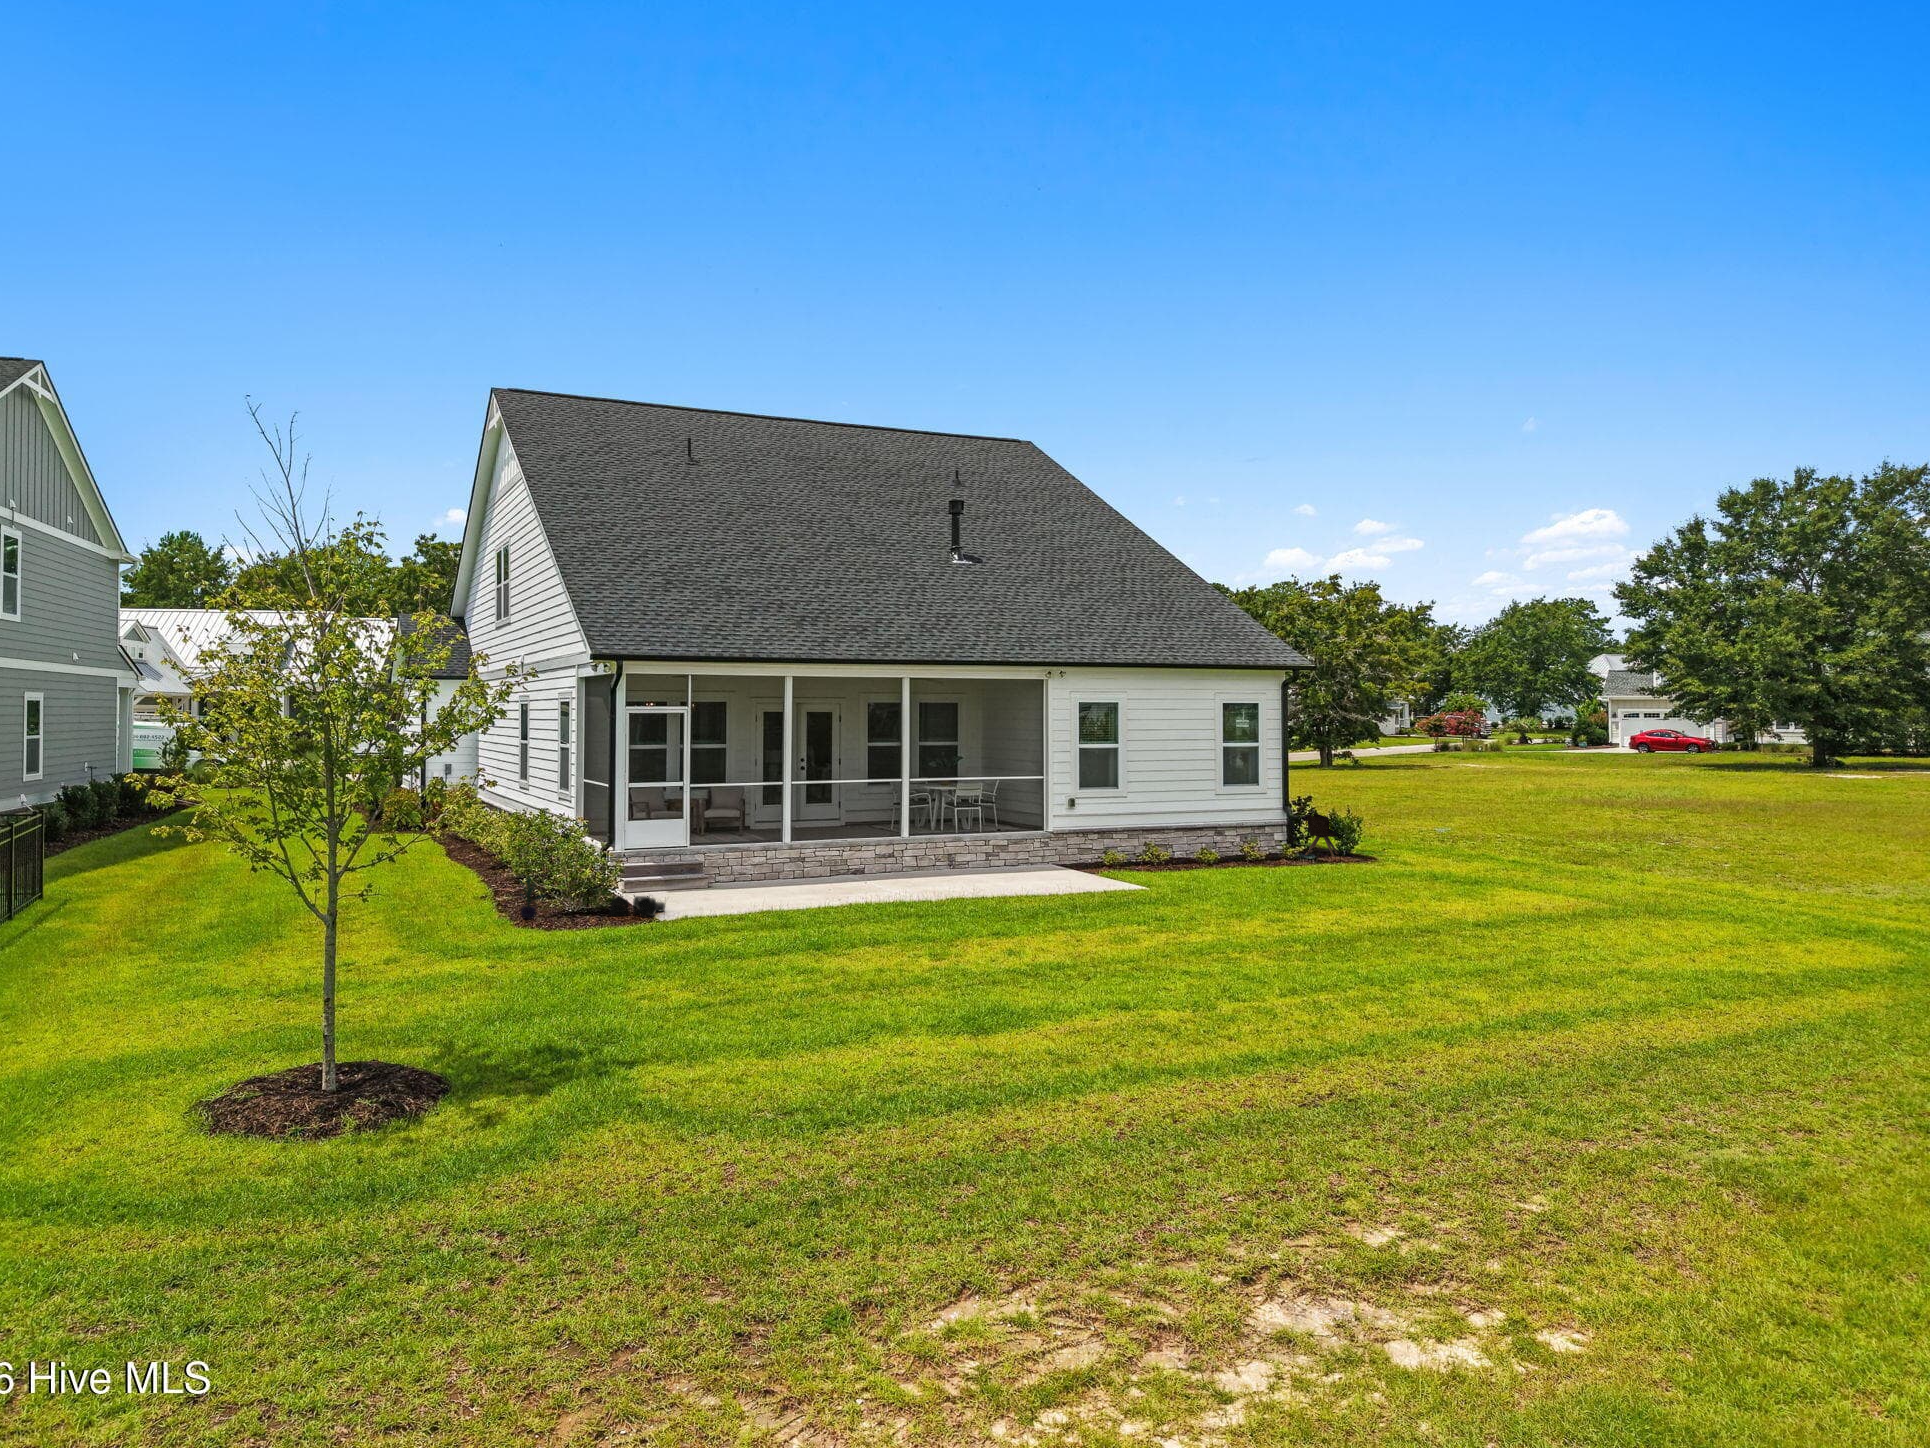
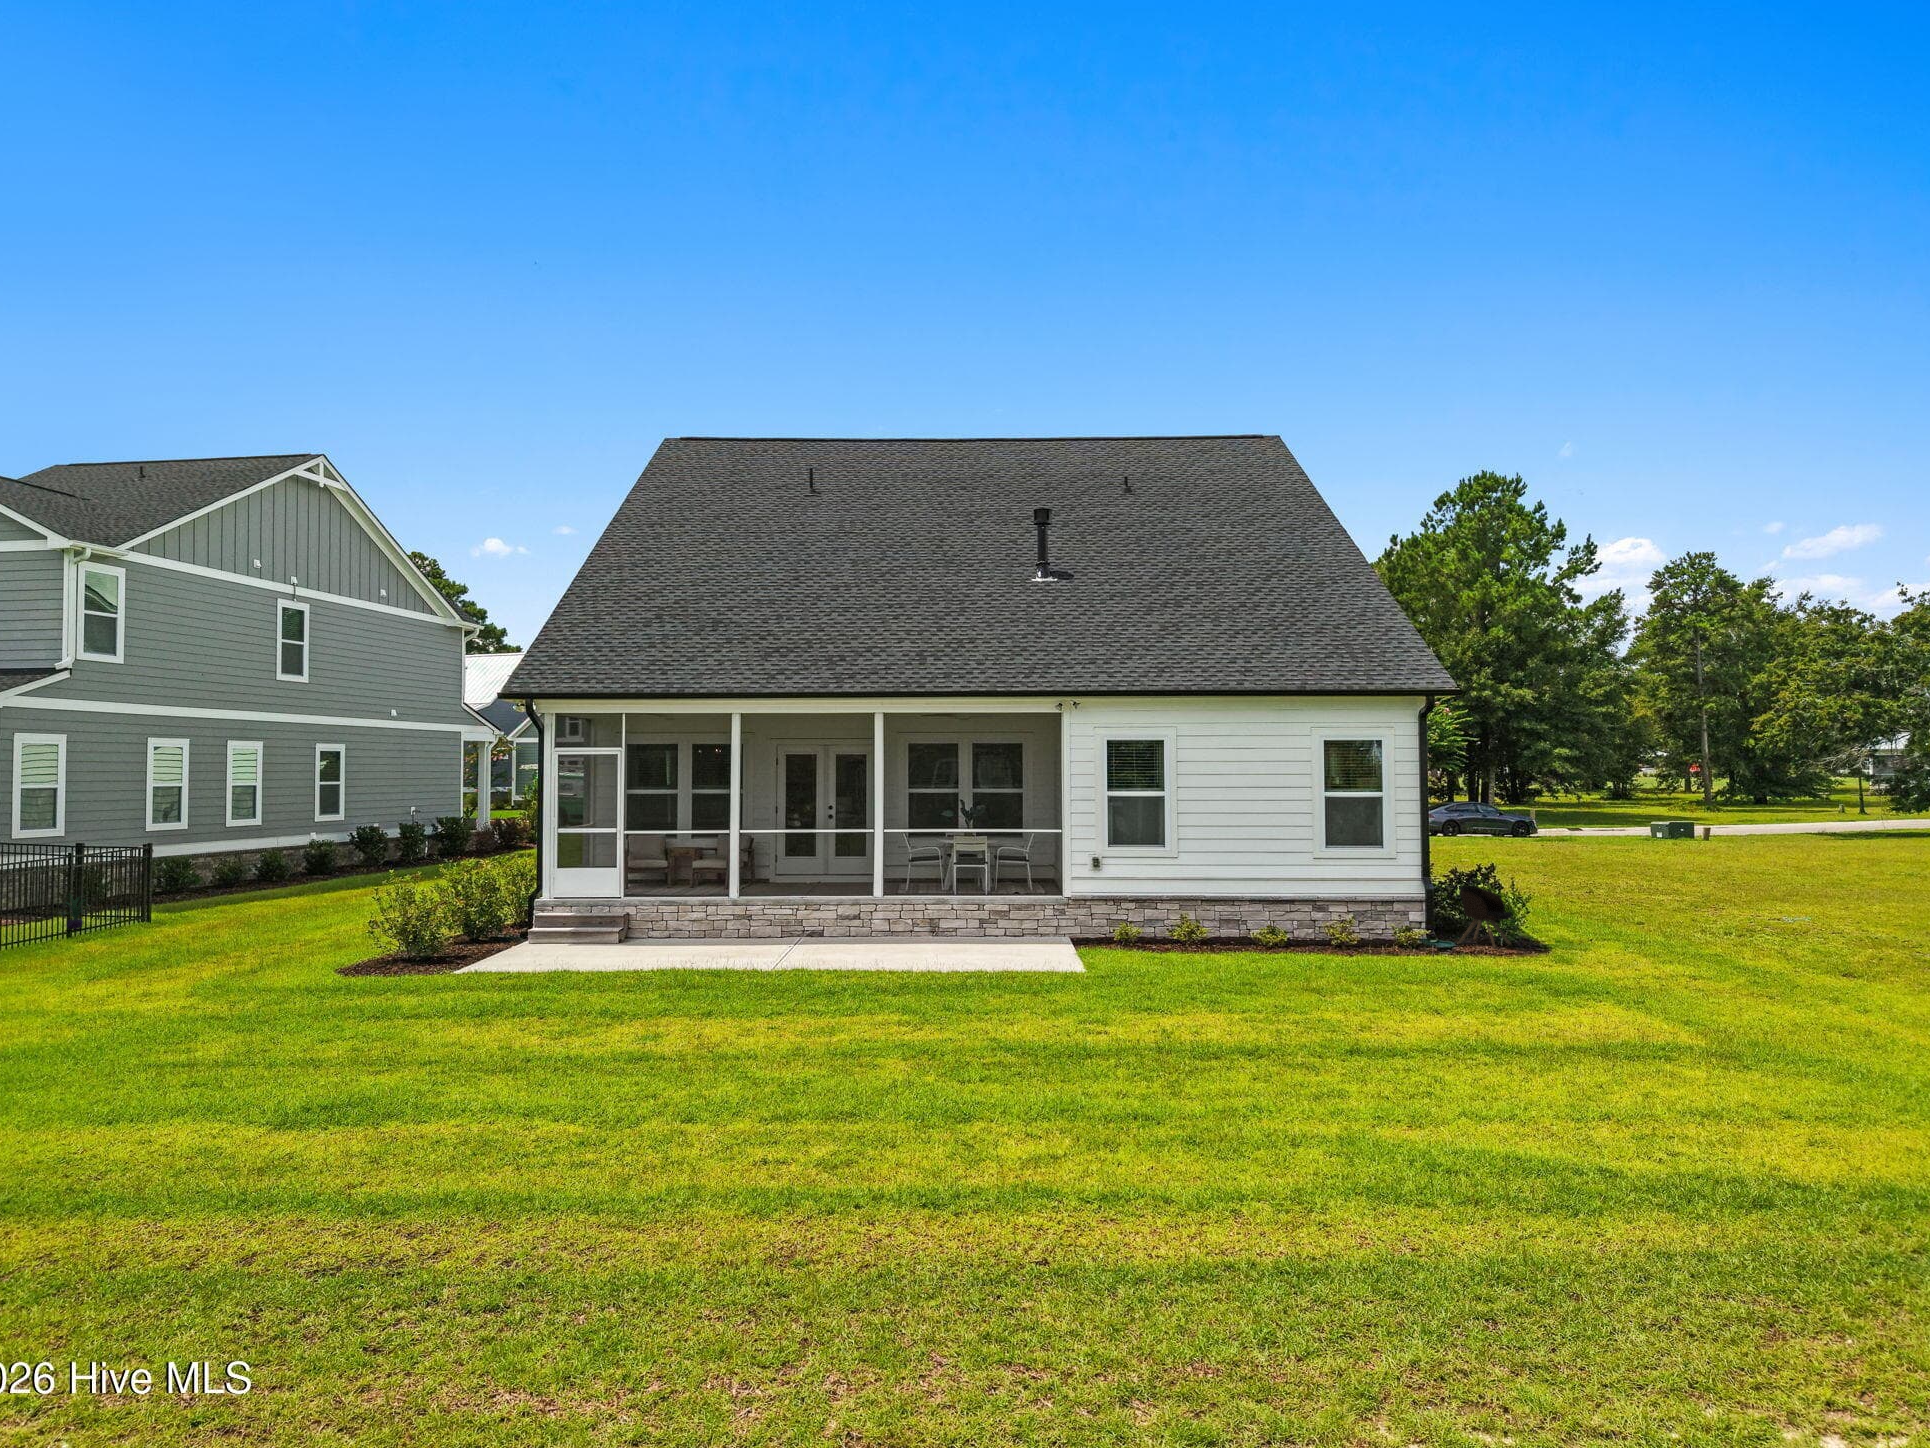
decorative plant: present [520,877,539,919] -> present [61,895,84,930]
woven basket: present [609,895,665,917] -> none [450,948,516,975]

